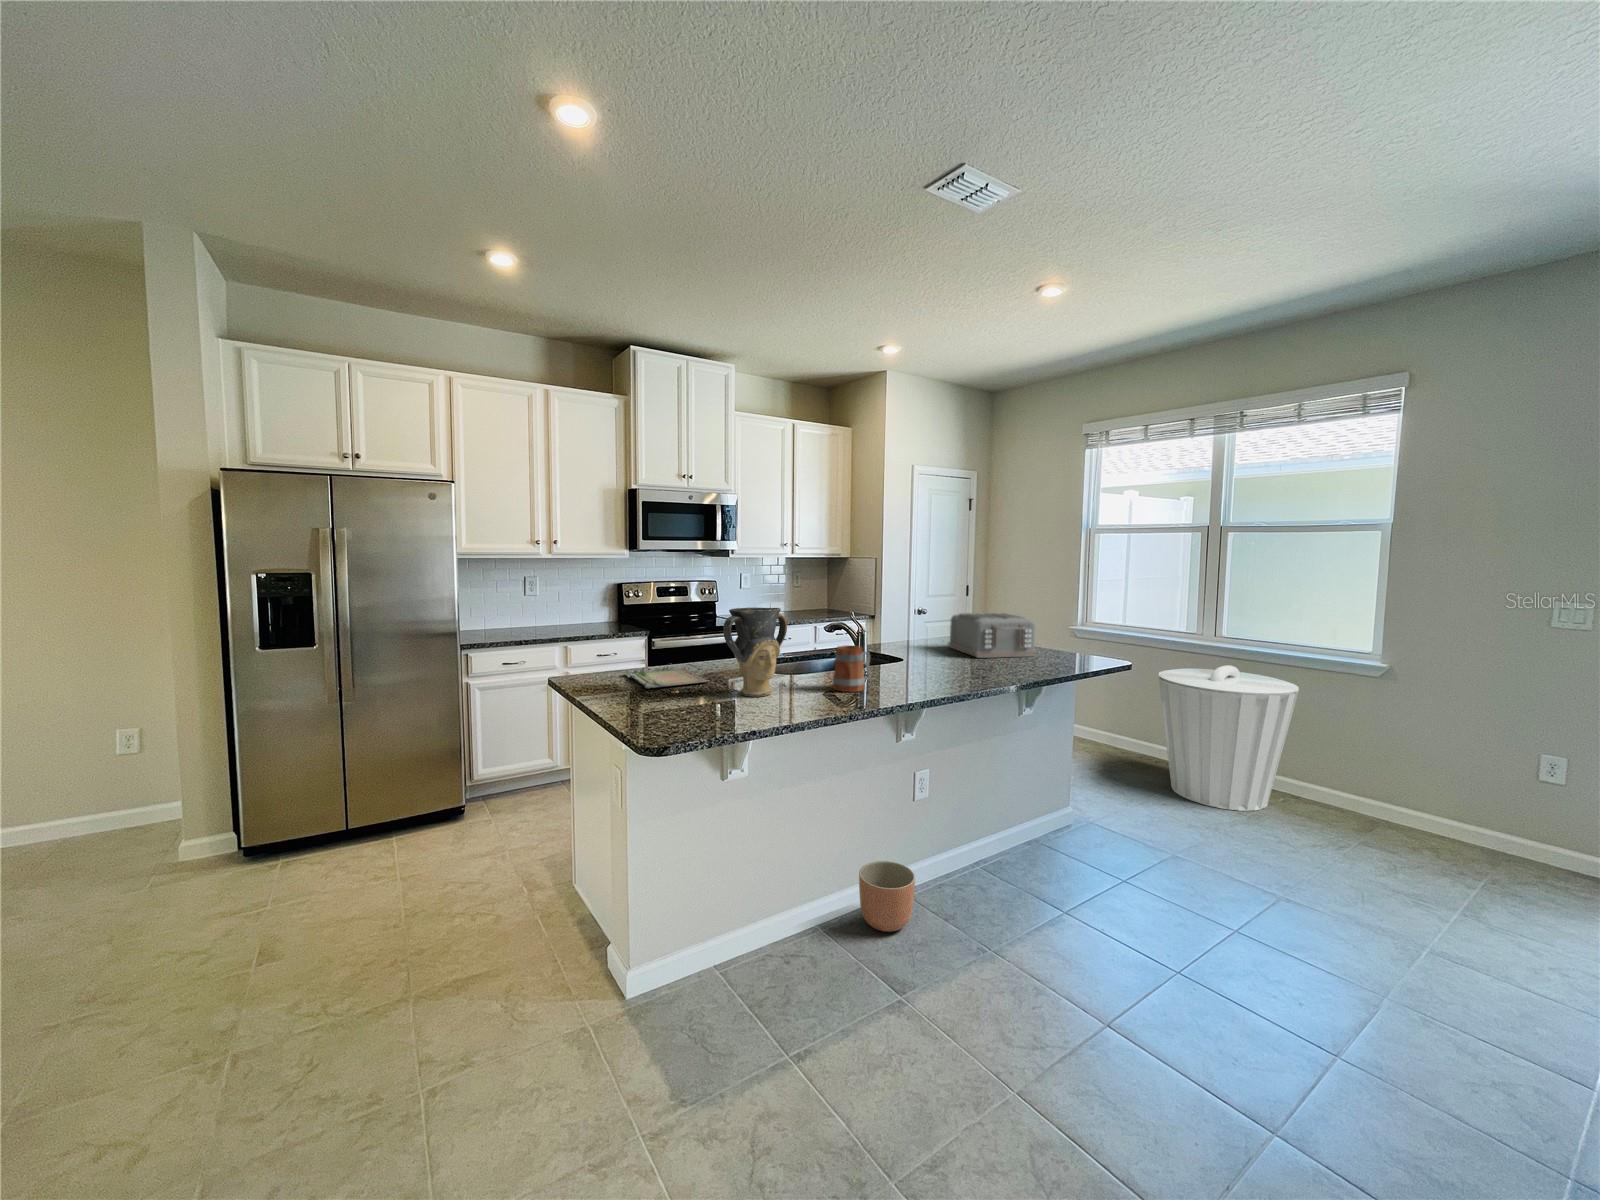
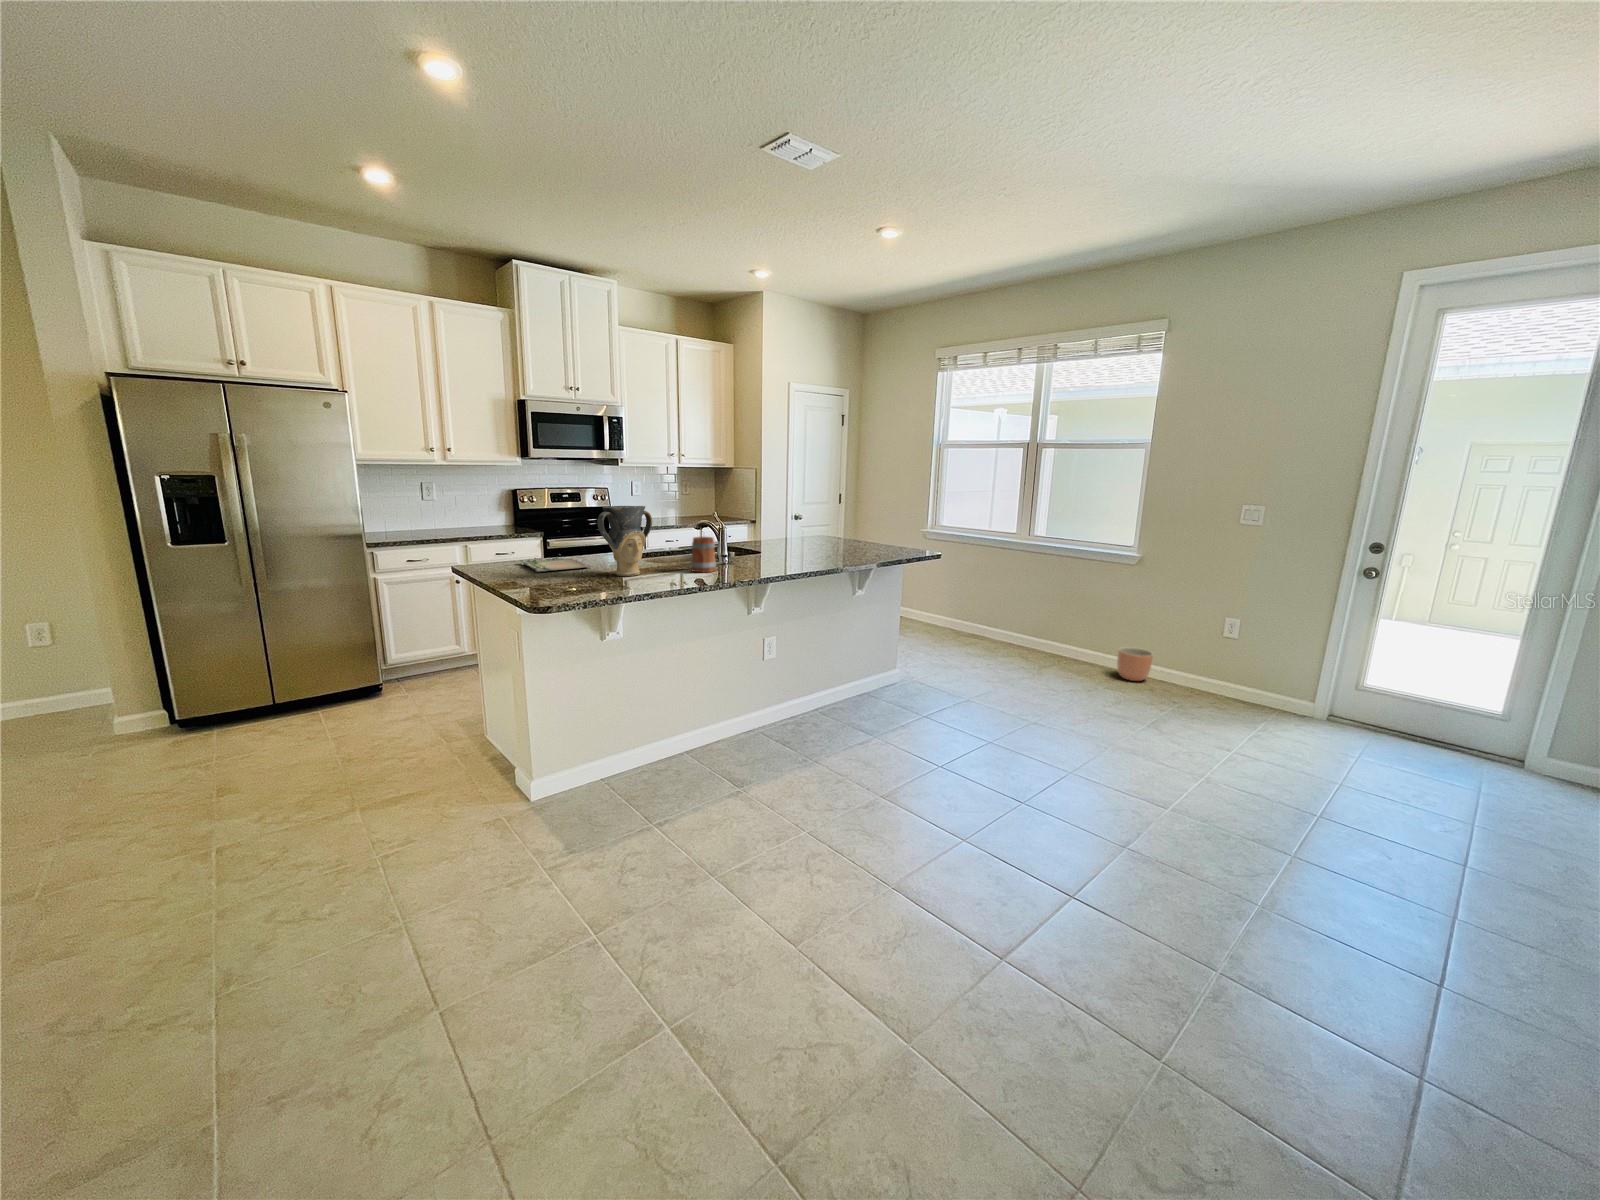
toaster: present [949,613,1036,658] -> none [802,514,868,550]
trash can: present [1158,665,1299,811] -> none [979,558,1078,670]
planter: present [859,861,915,932] -> present [1117,647,1153,681]

